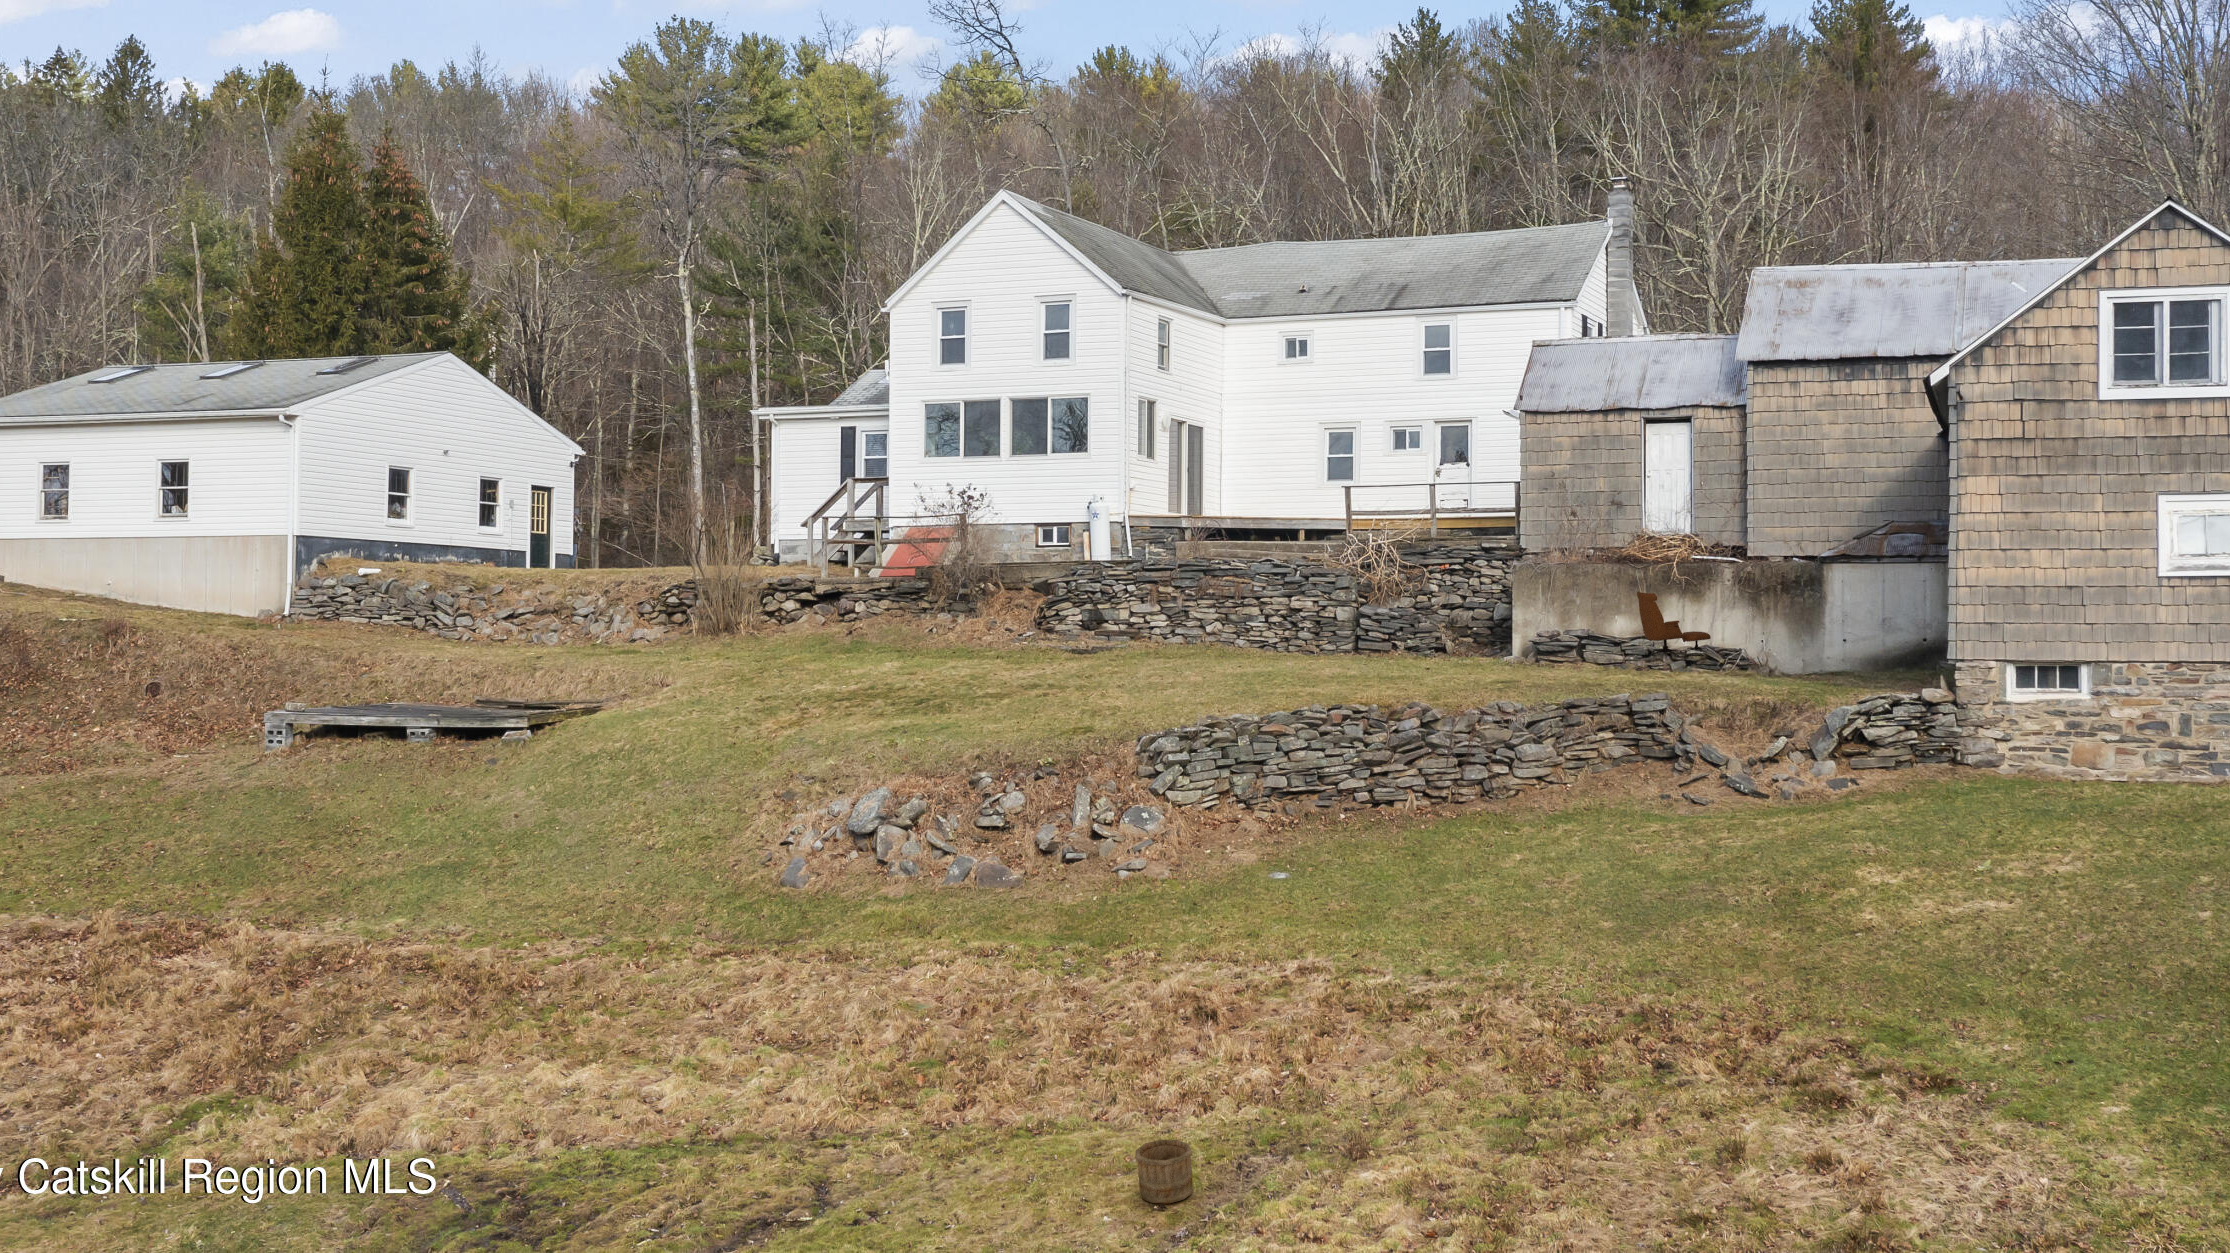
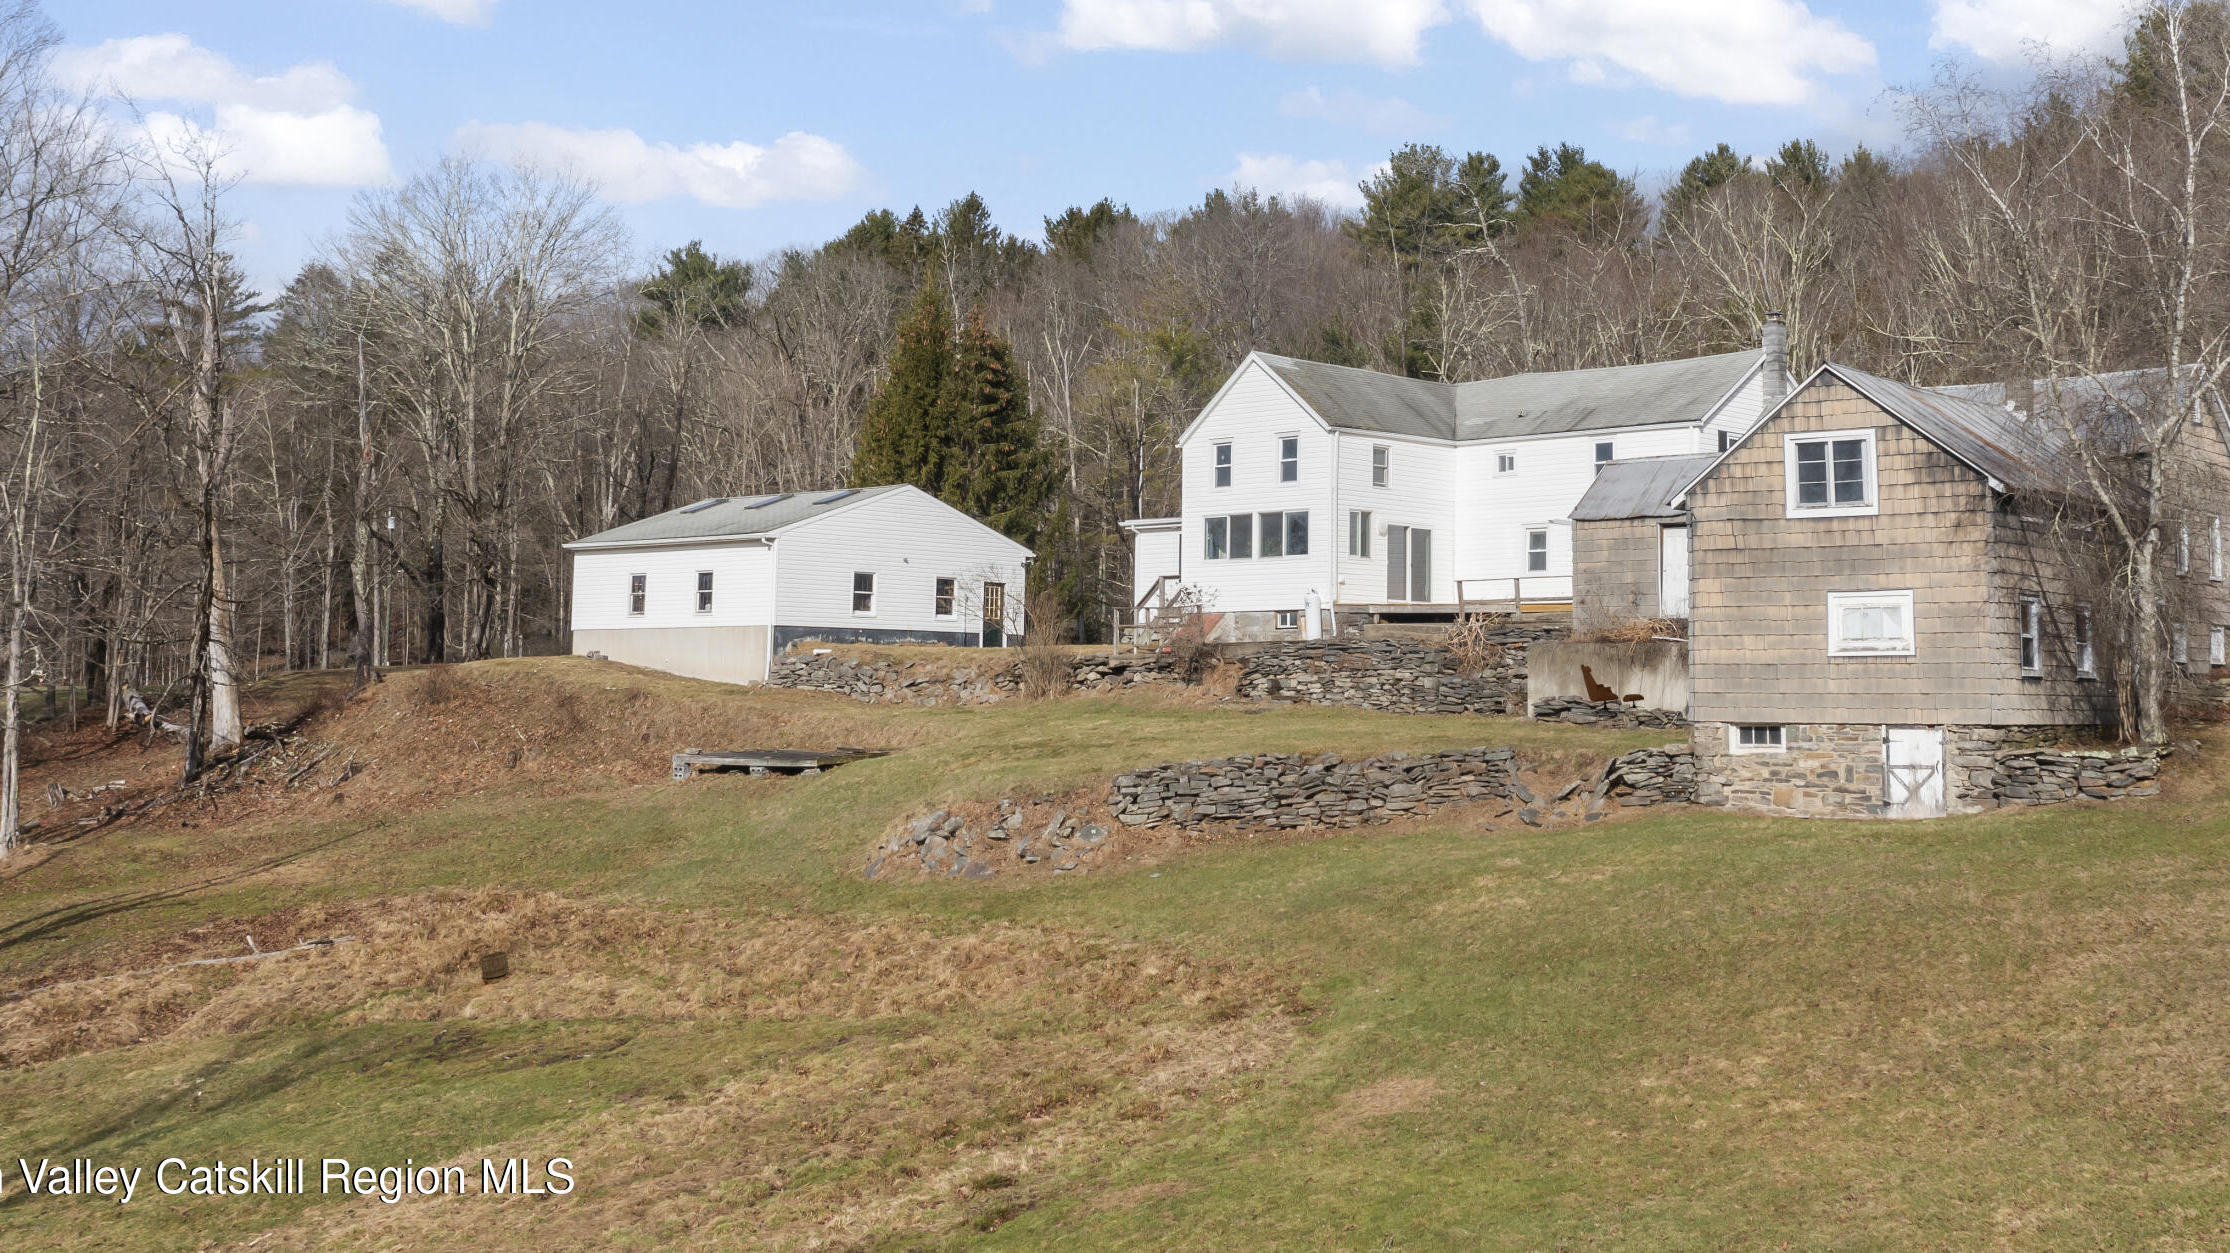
wooden bucket: present [1135,1140,1193,1204] -> present [479,952,508,978]

